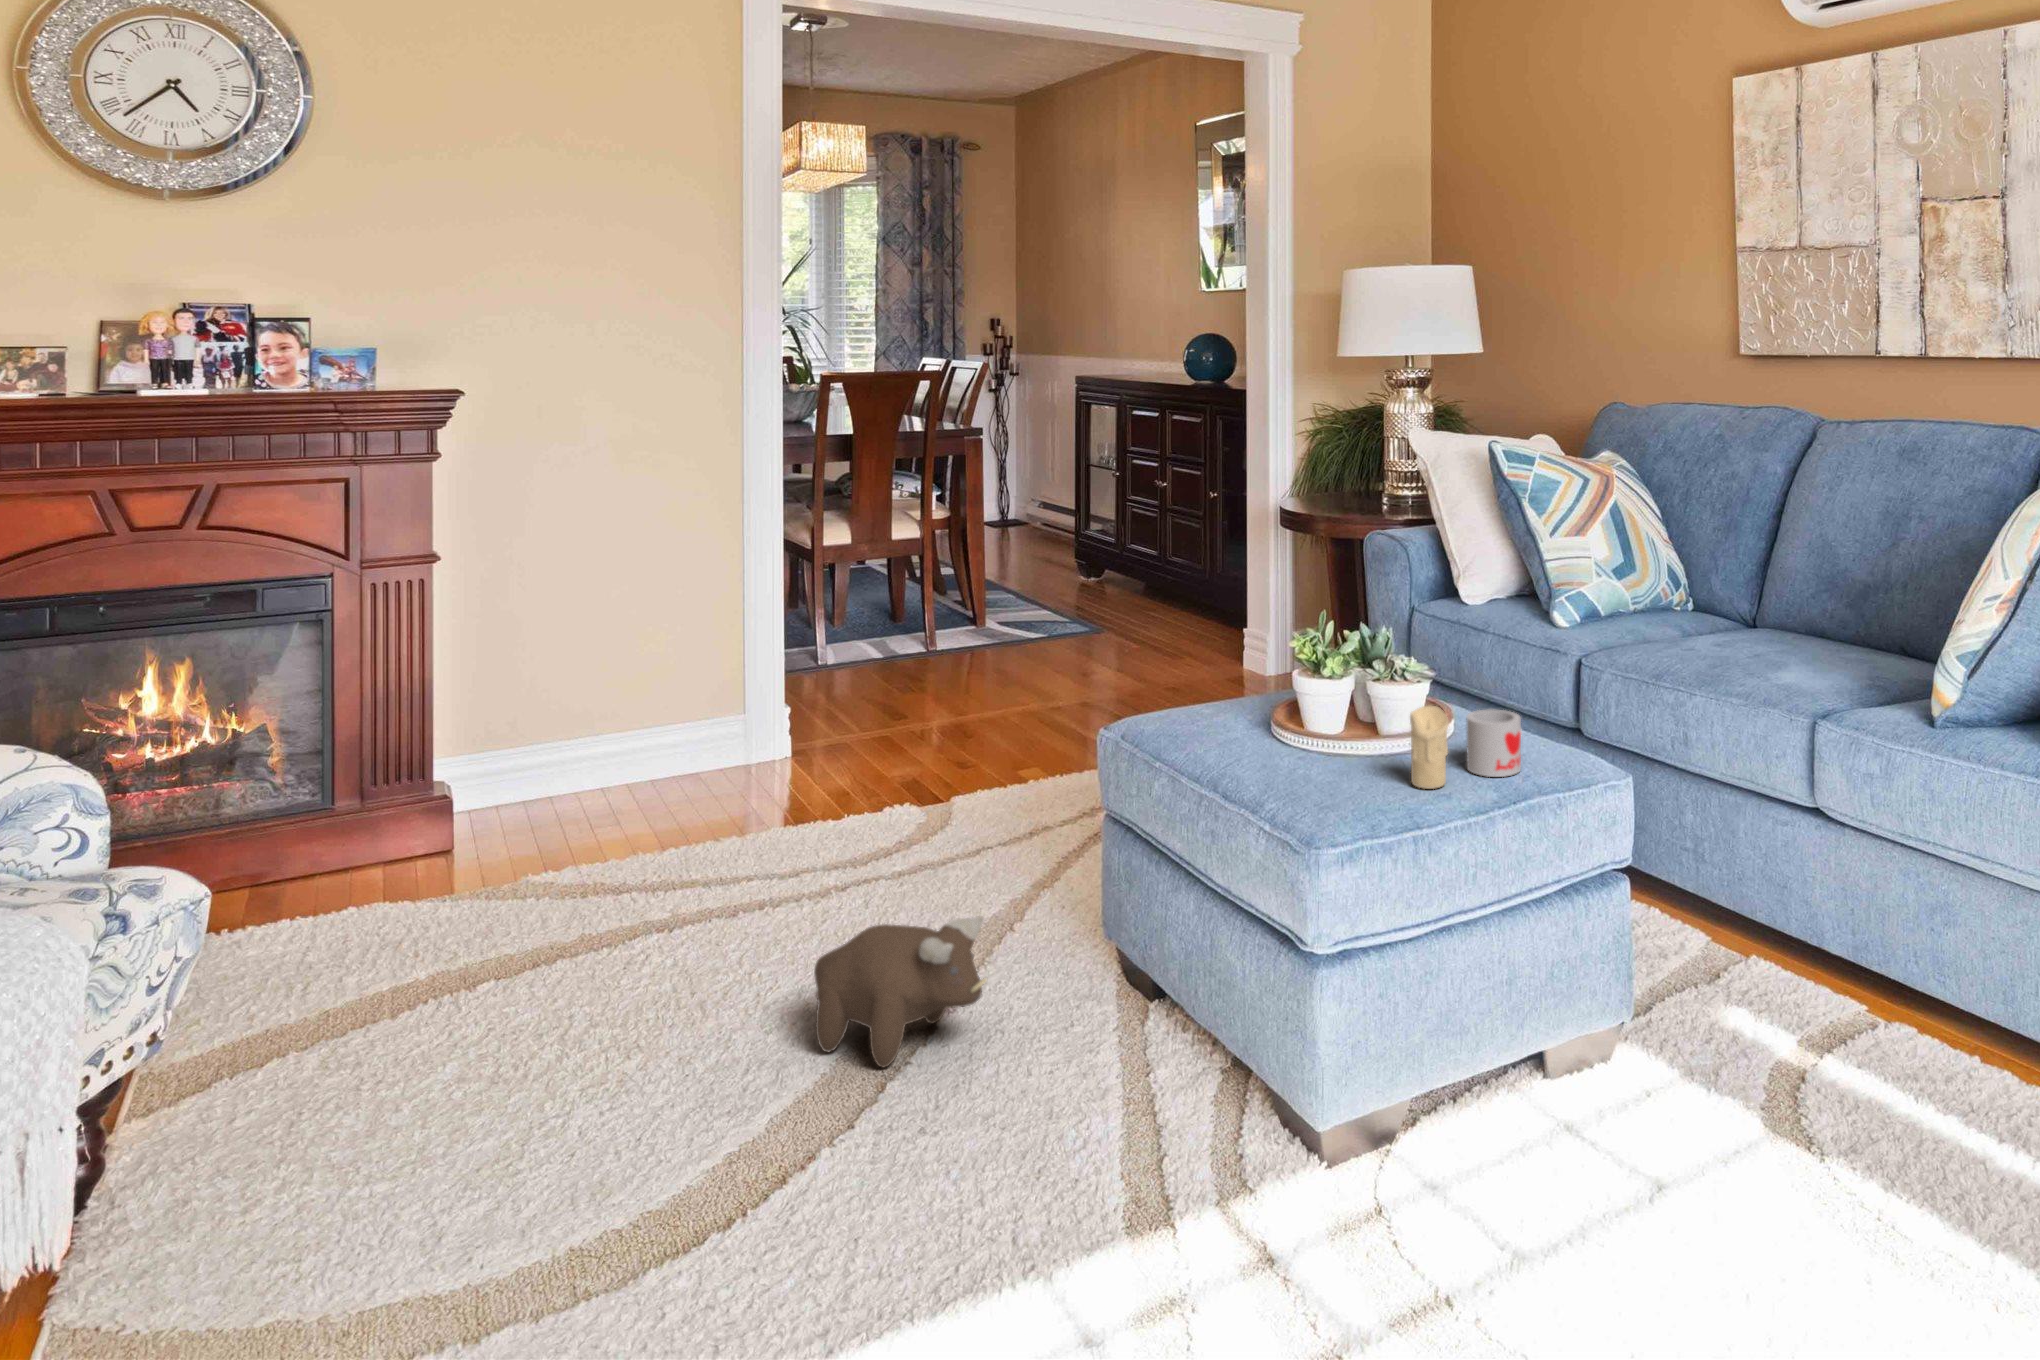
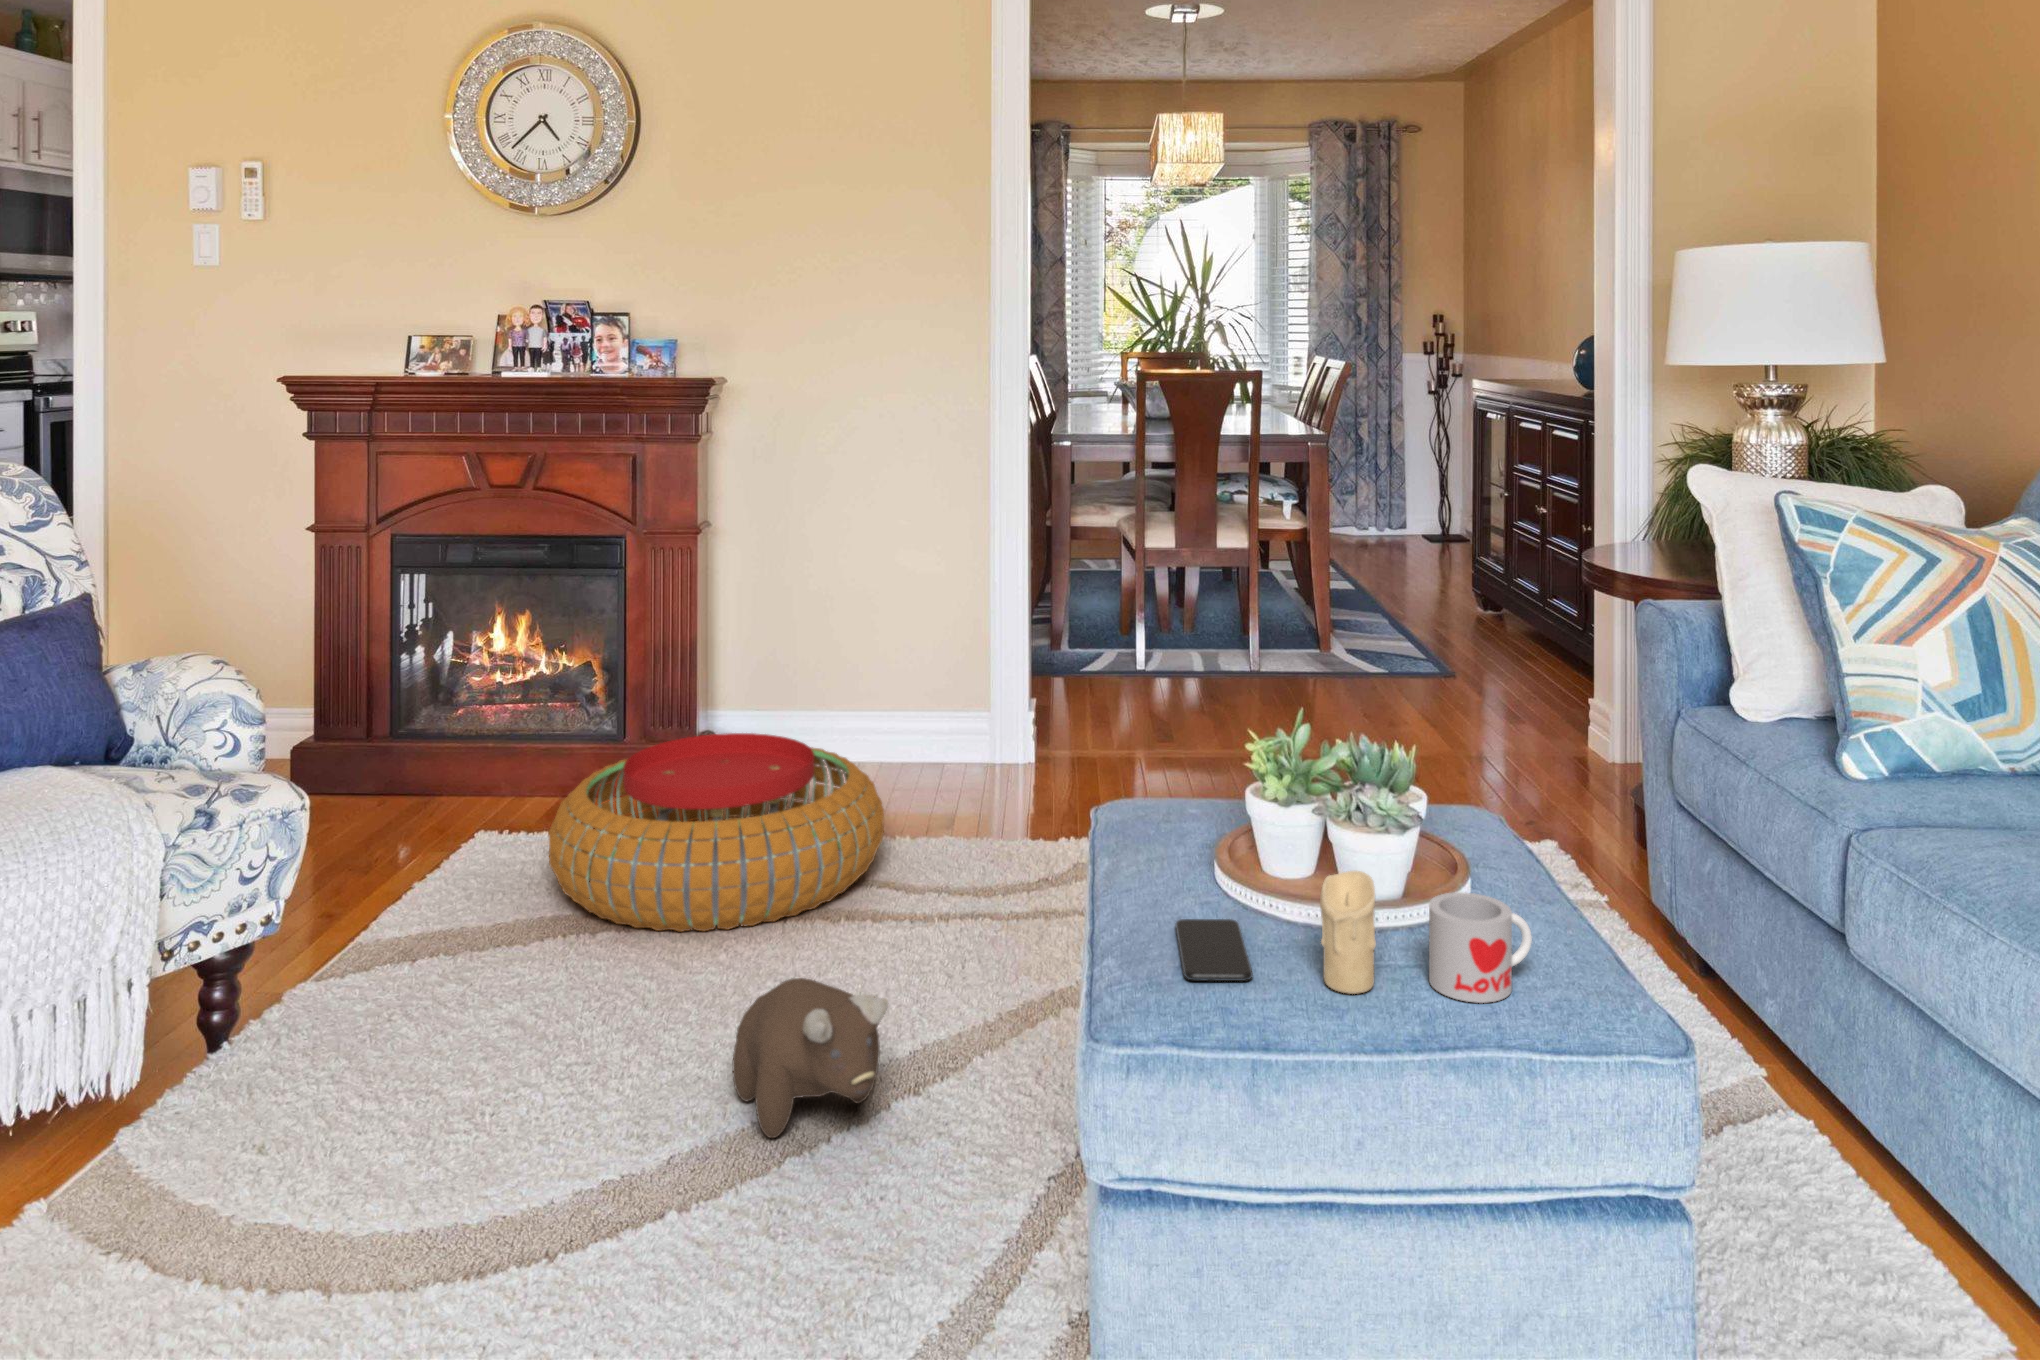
pouf: none [372,753,761,968] -> present [548,733,884,932]
smartphone: none [1280,767,1371,804] -> present [1176,919,1253,981]

